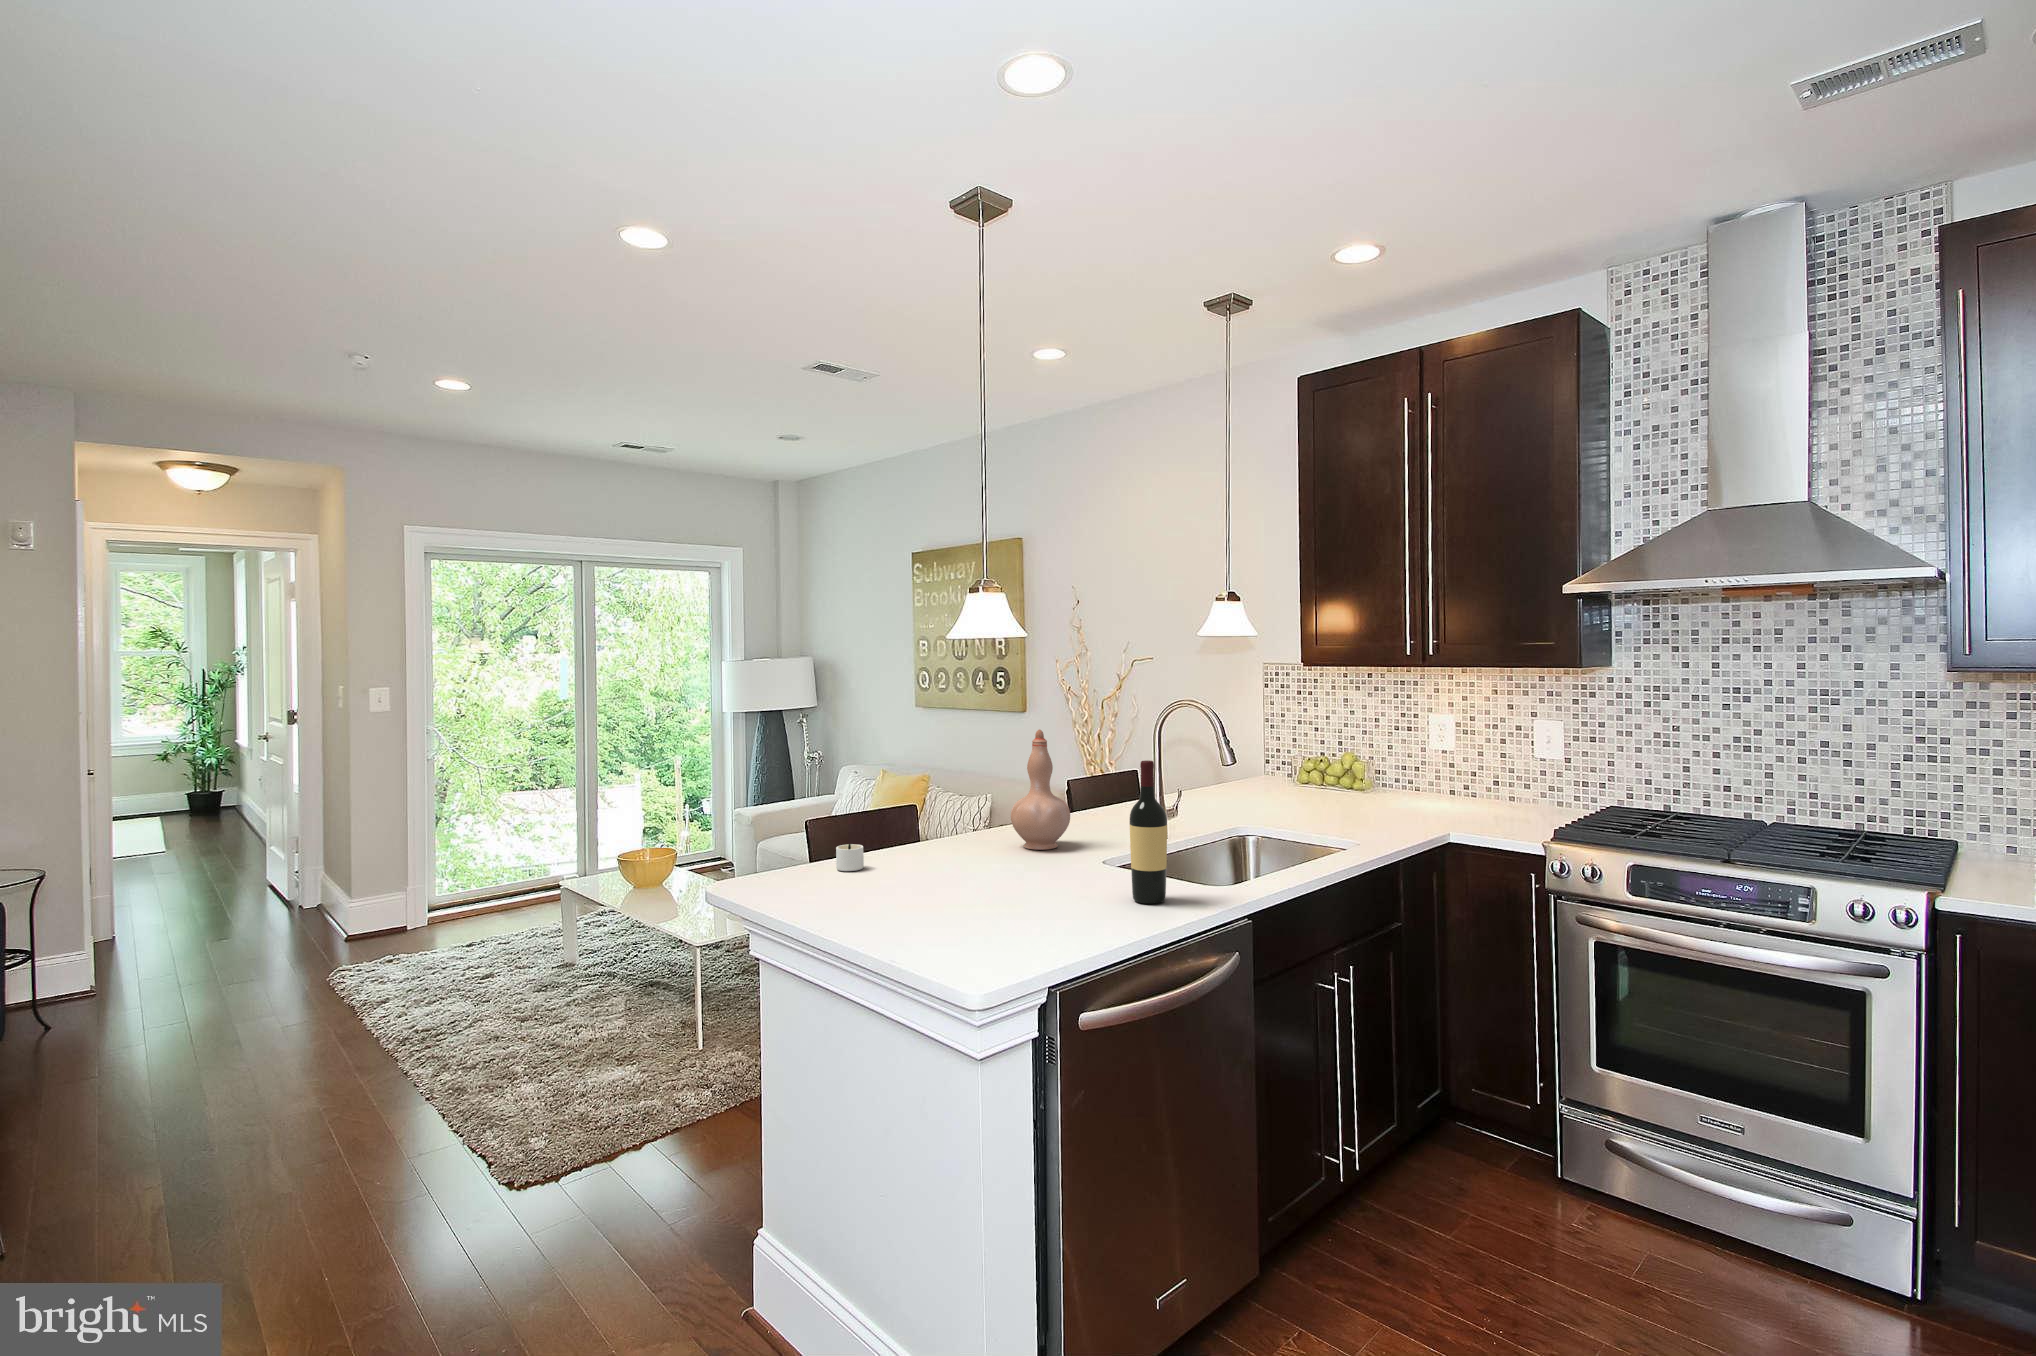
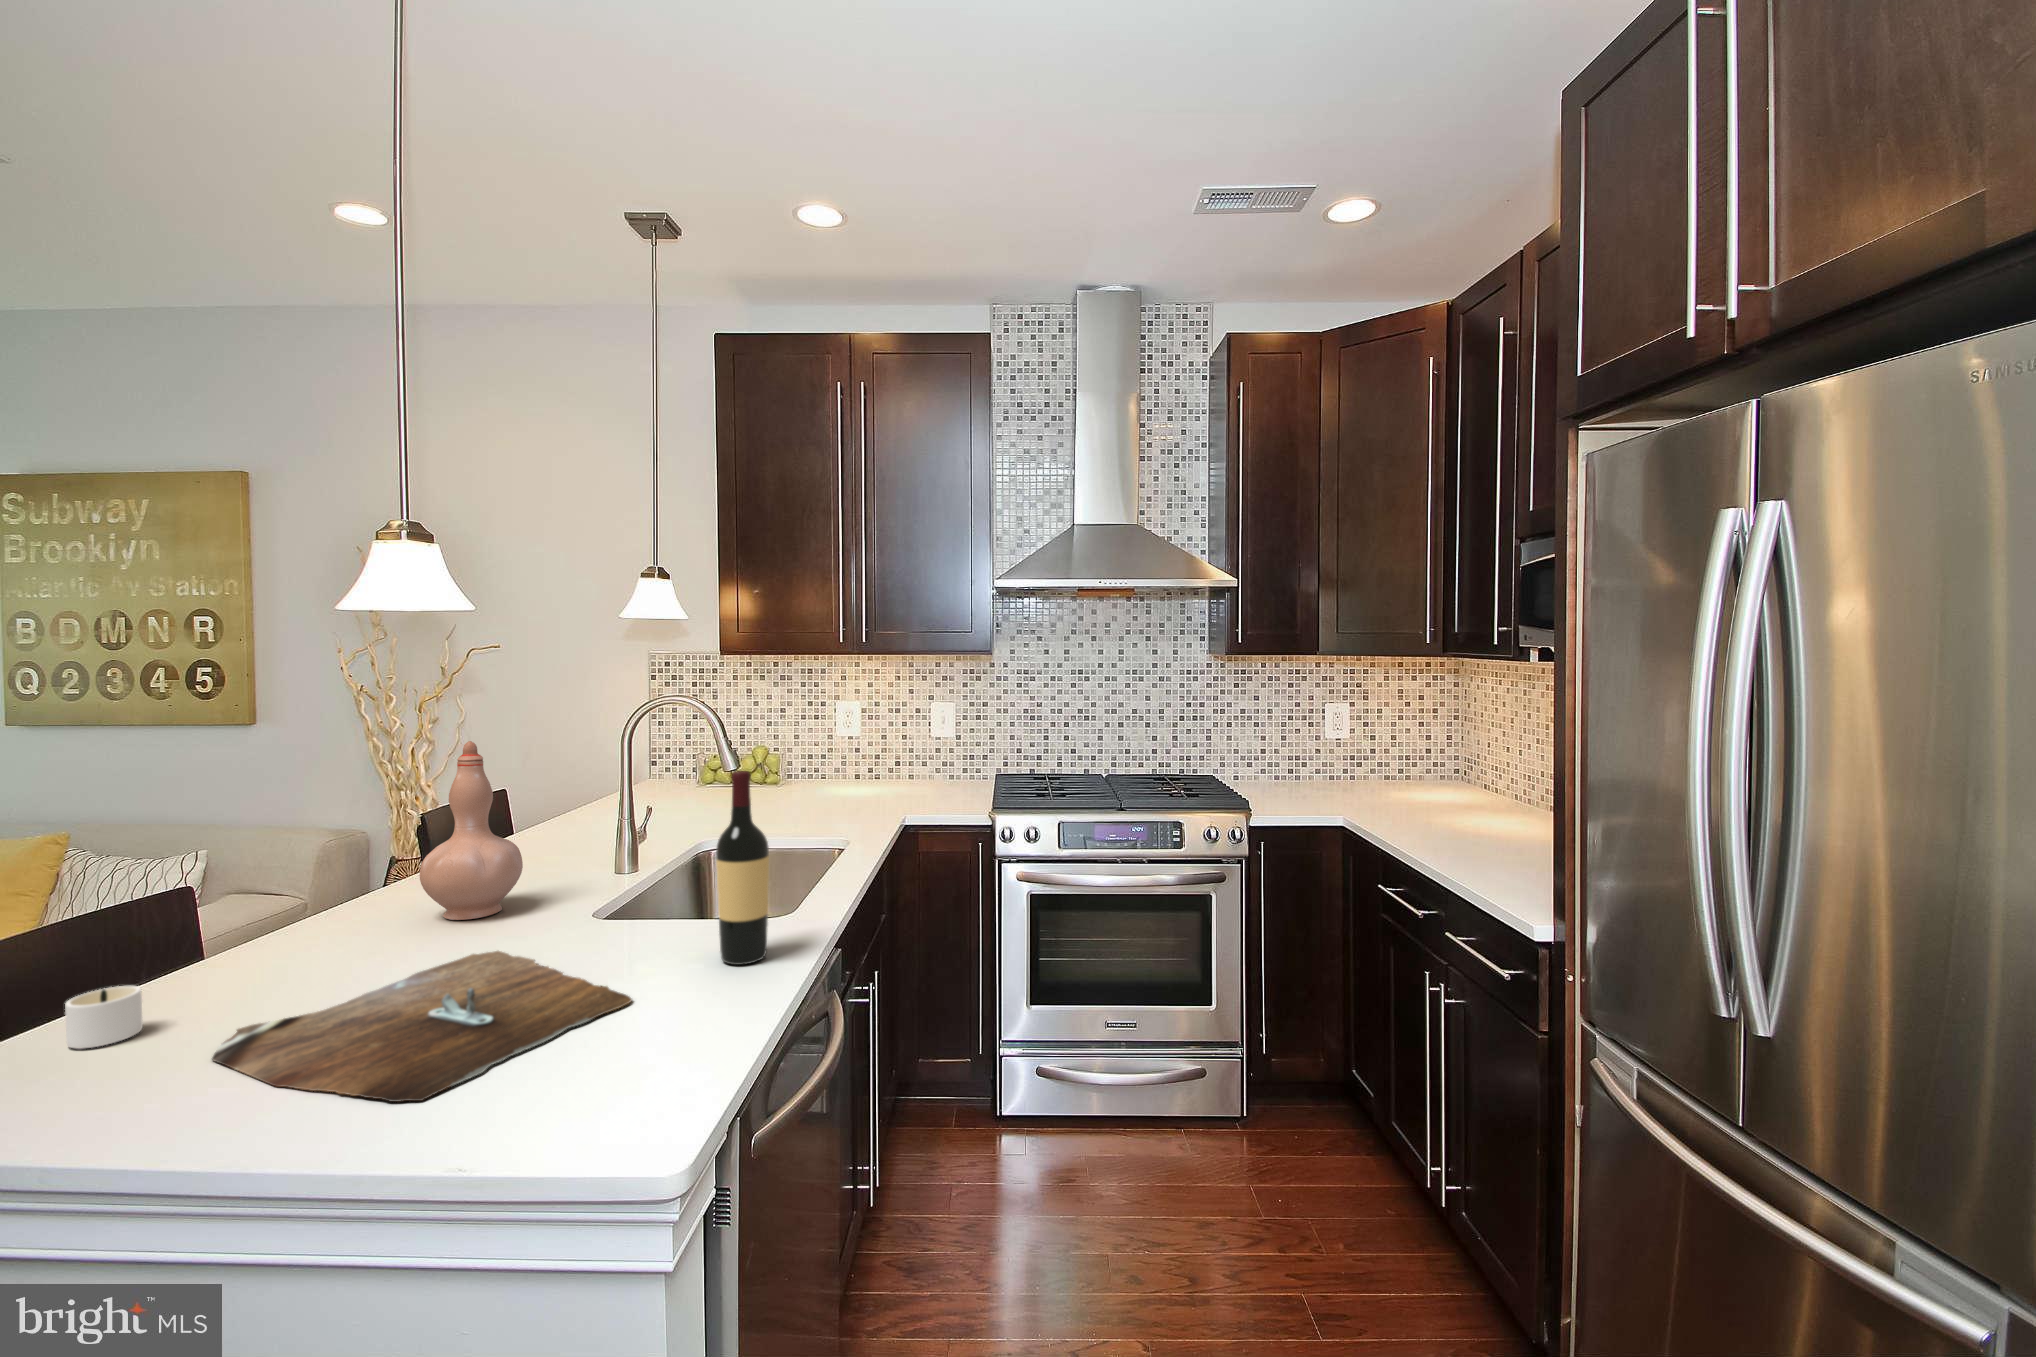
cutting board: none [874,866,1060,920] -> present [212,951,632,1102]

